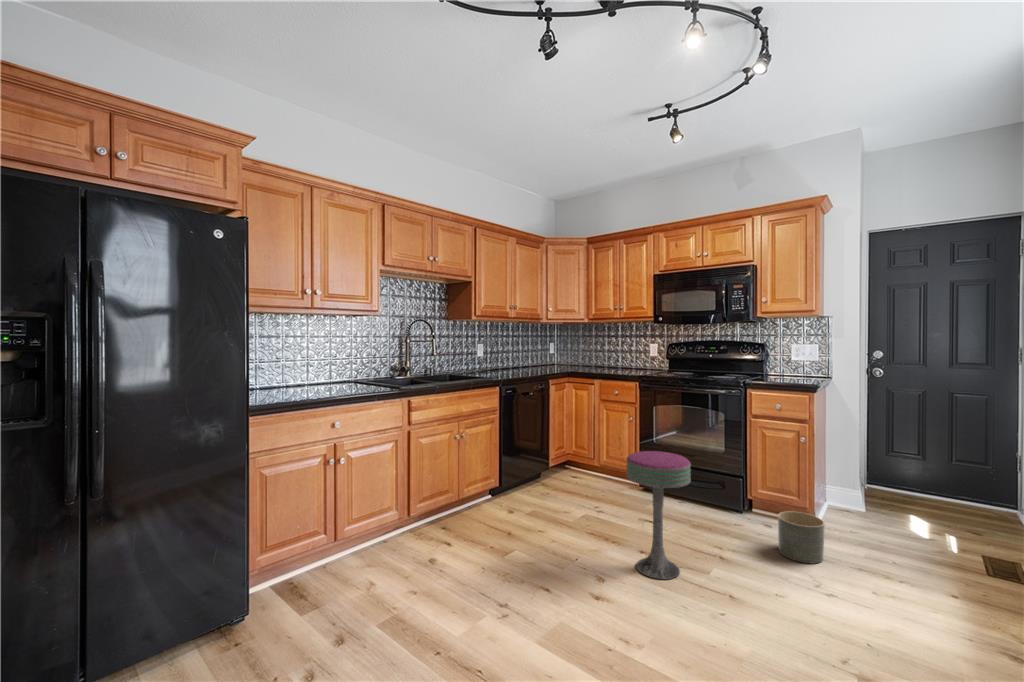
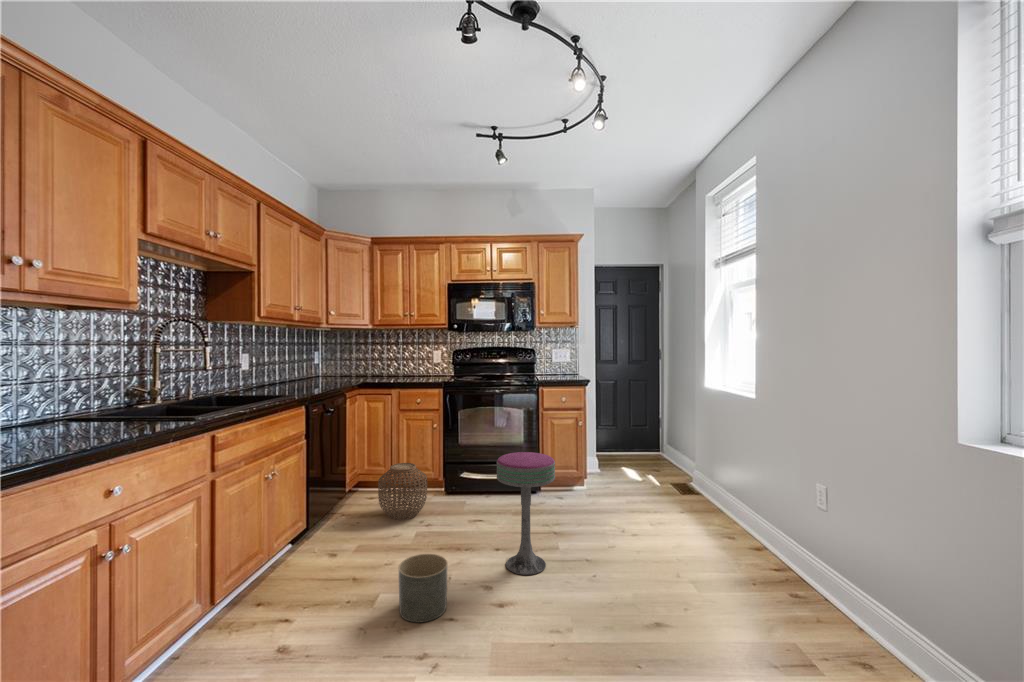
woven basket: none [564,449,609,501] -> present [378,463,427,520]
planter: present [778,511,825,563] -> present [399,554,447,623]

